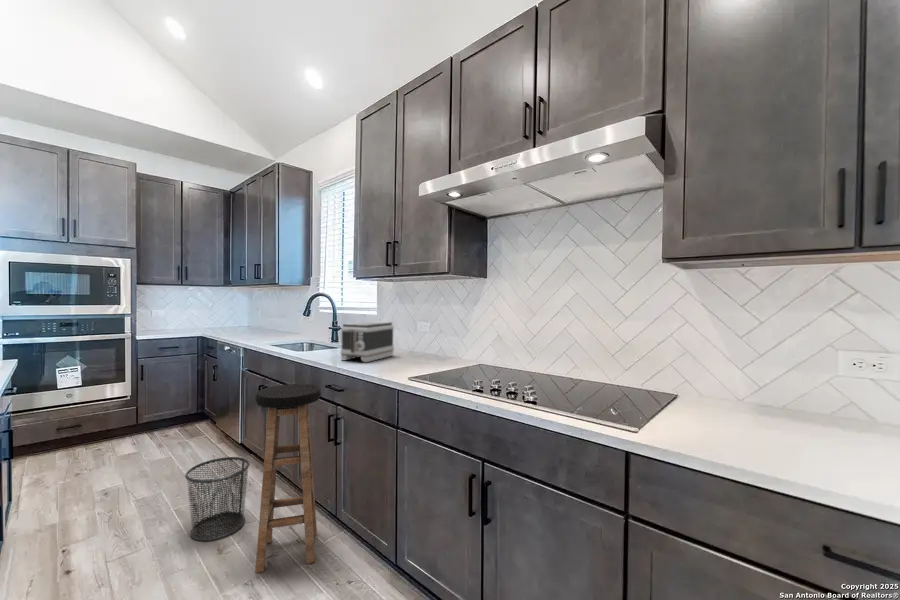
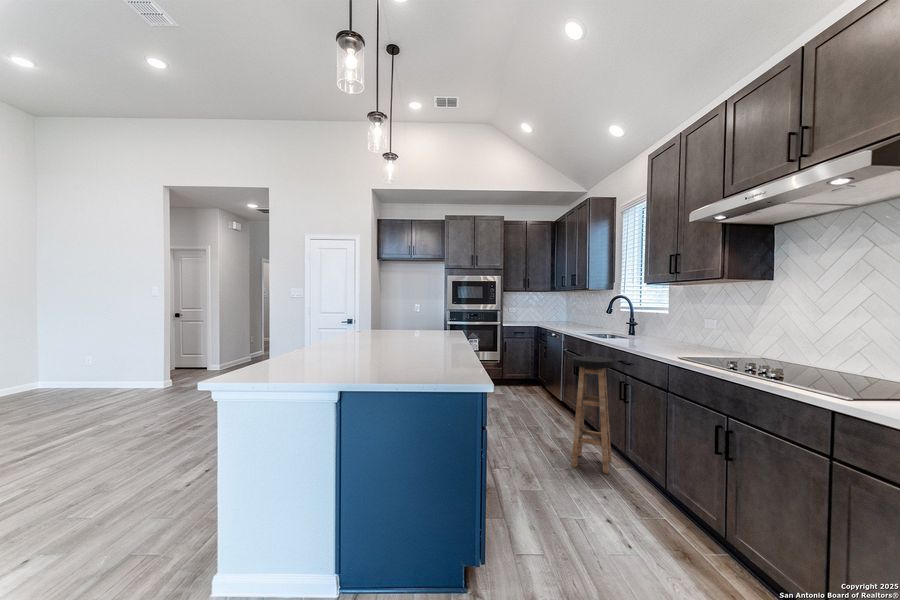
toaster: present [340,322,394,362] -> none [631,318,678,347]
waste bin: present [185,457,250,541] -> none [533,399,568,446]

